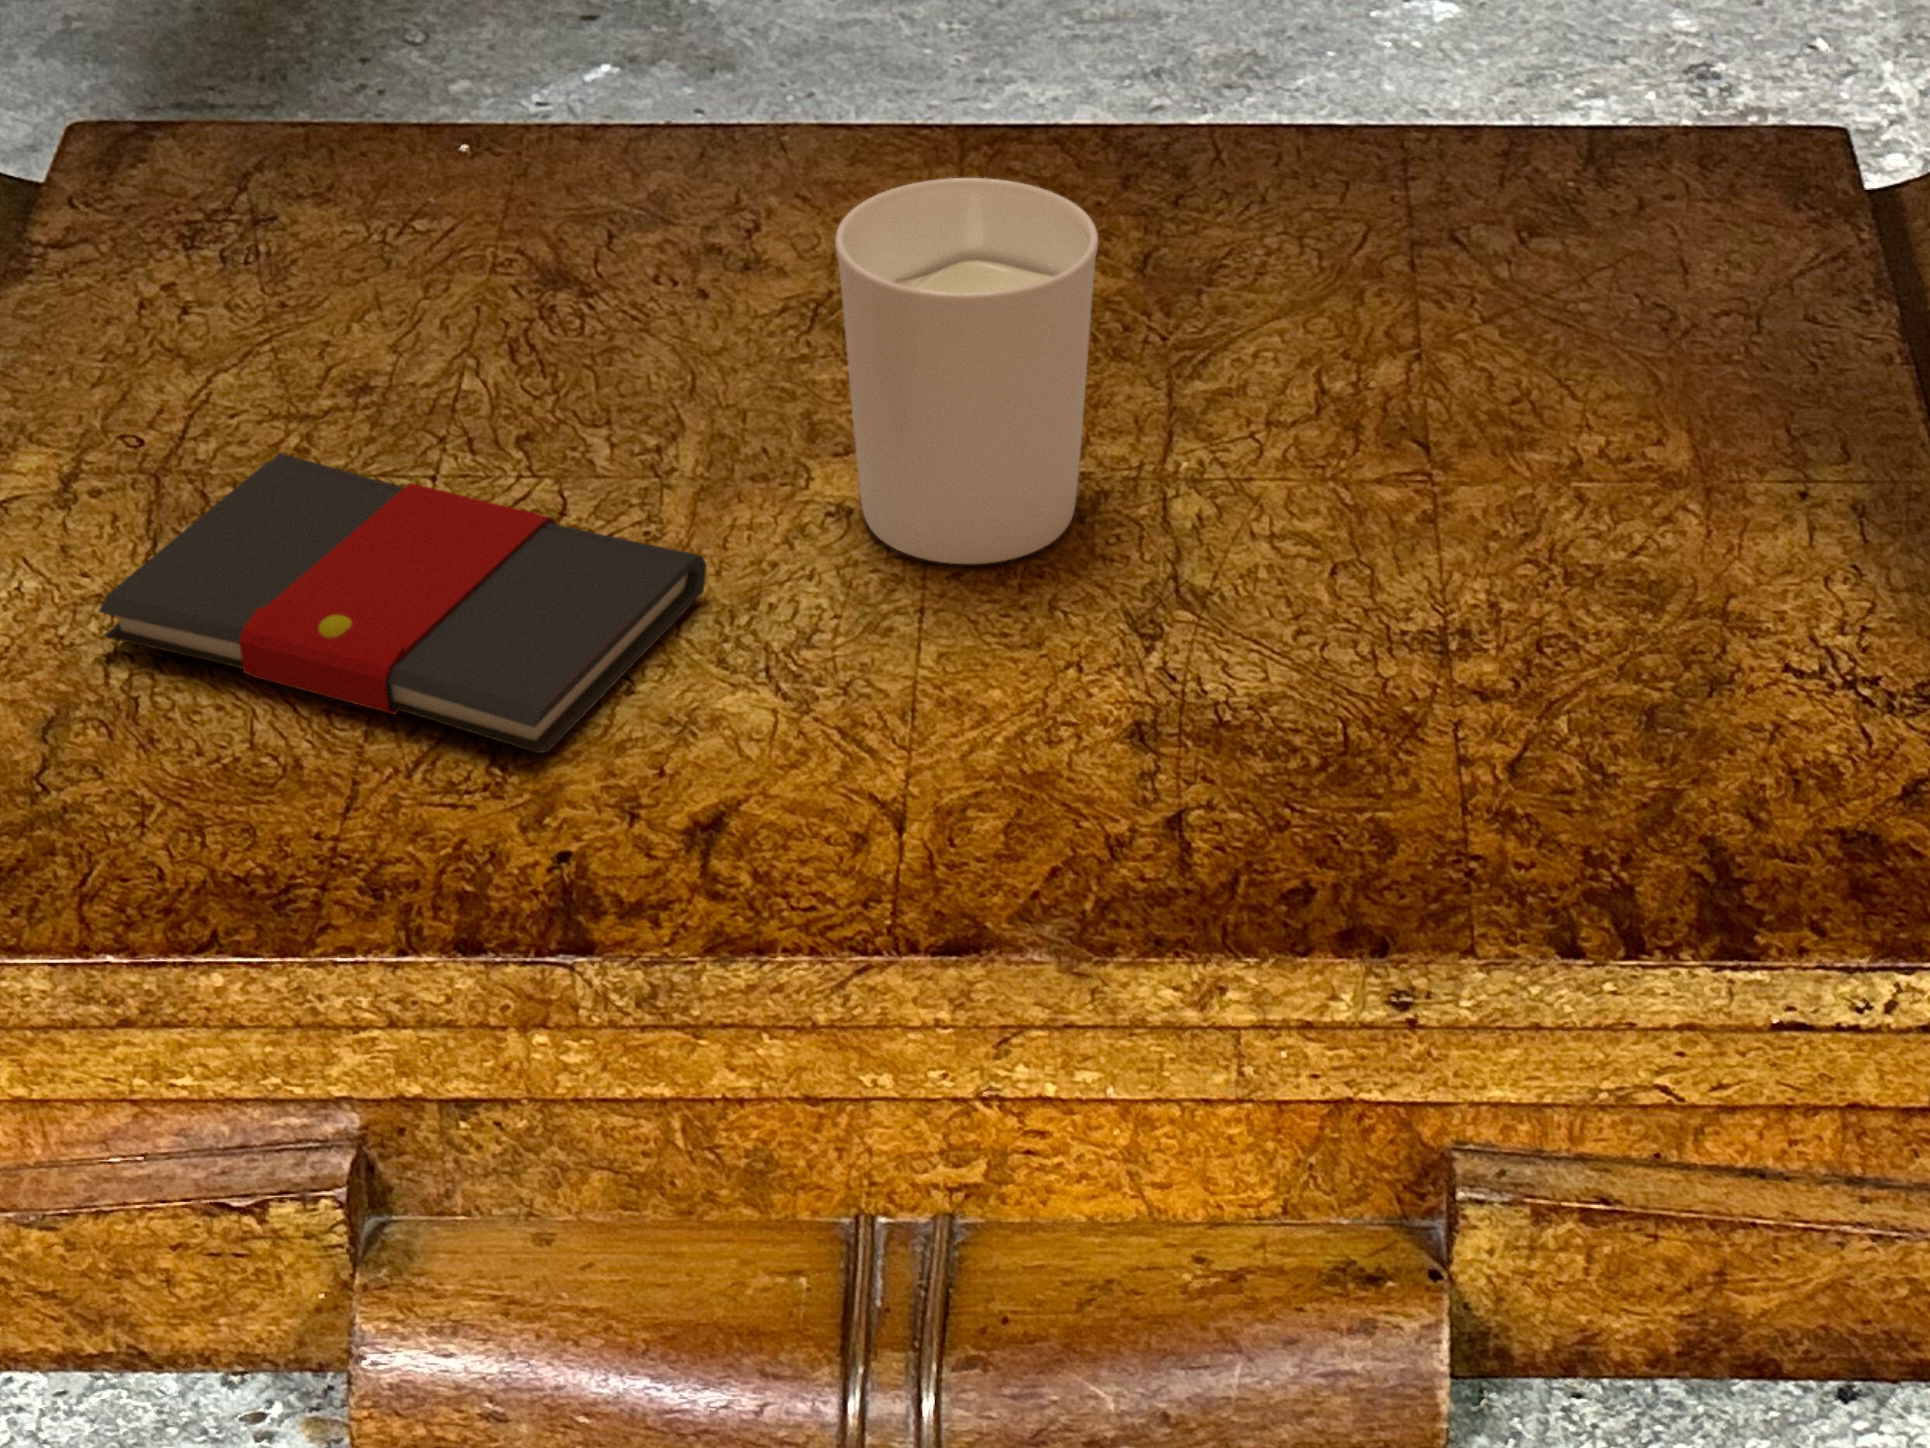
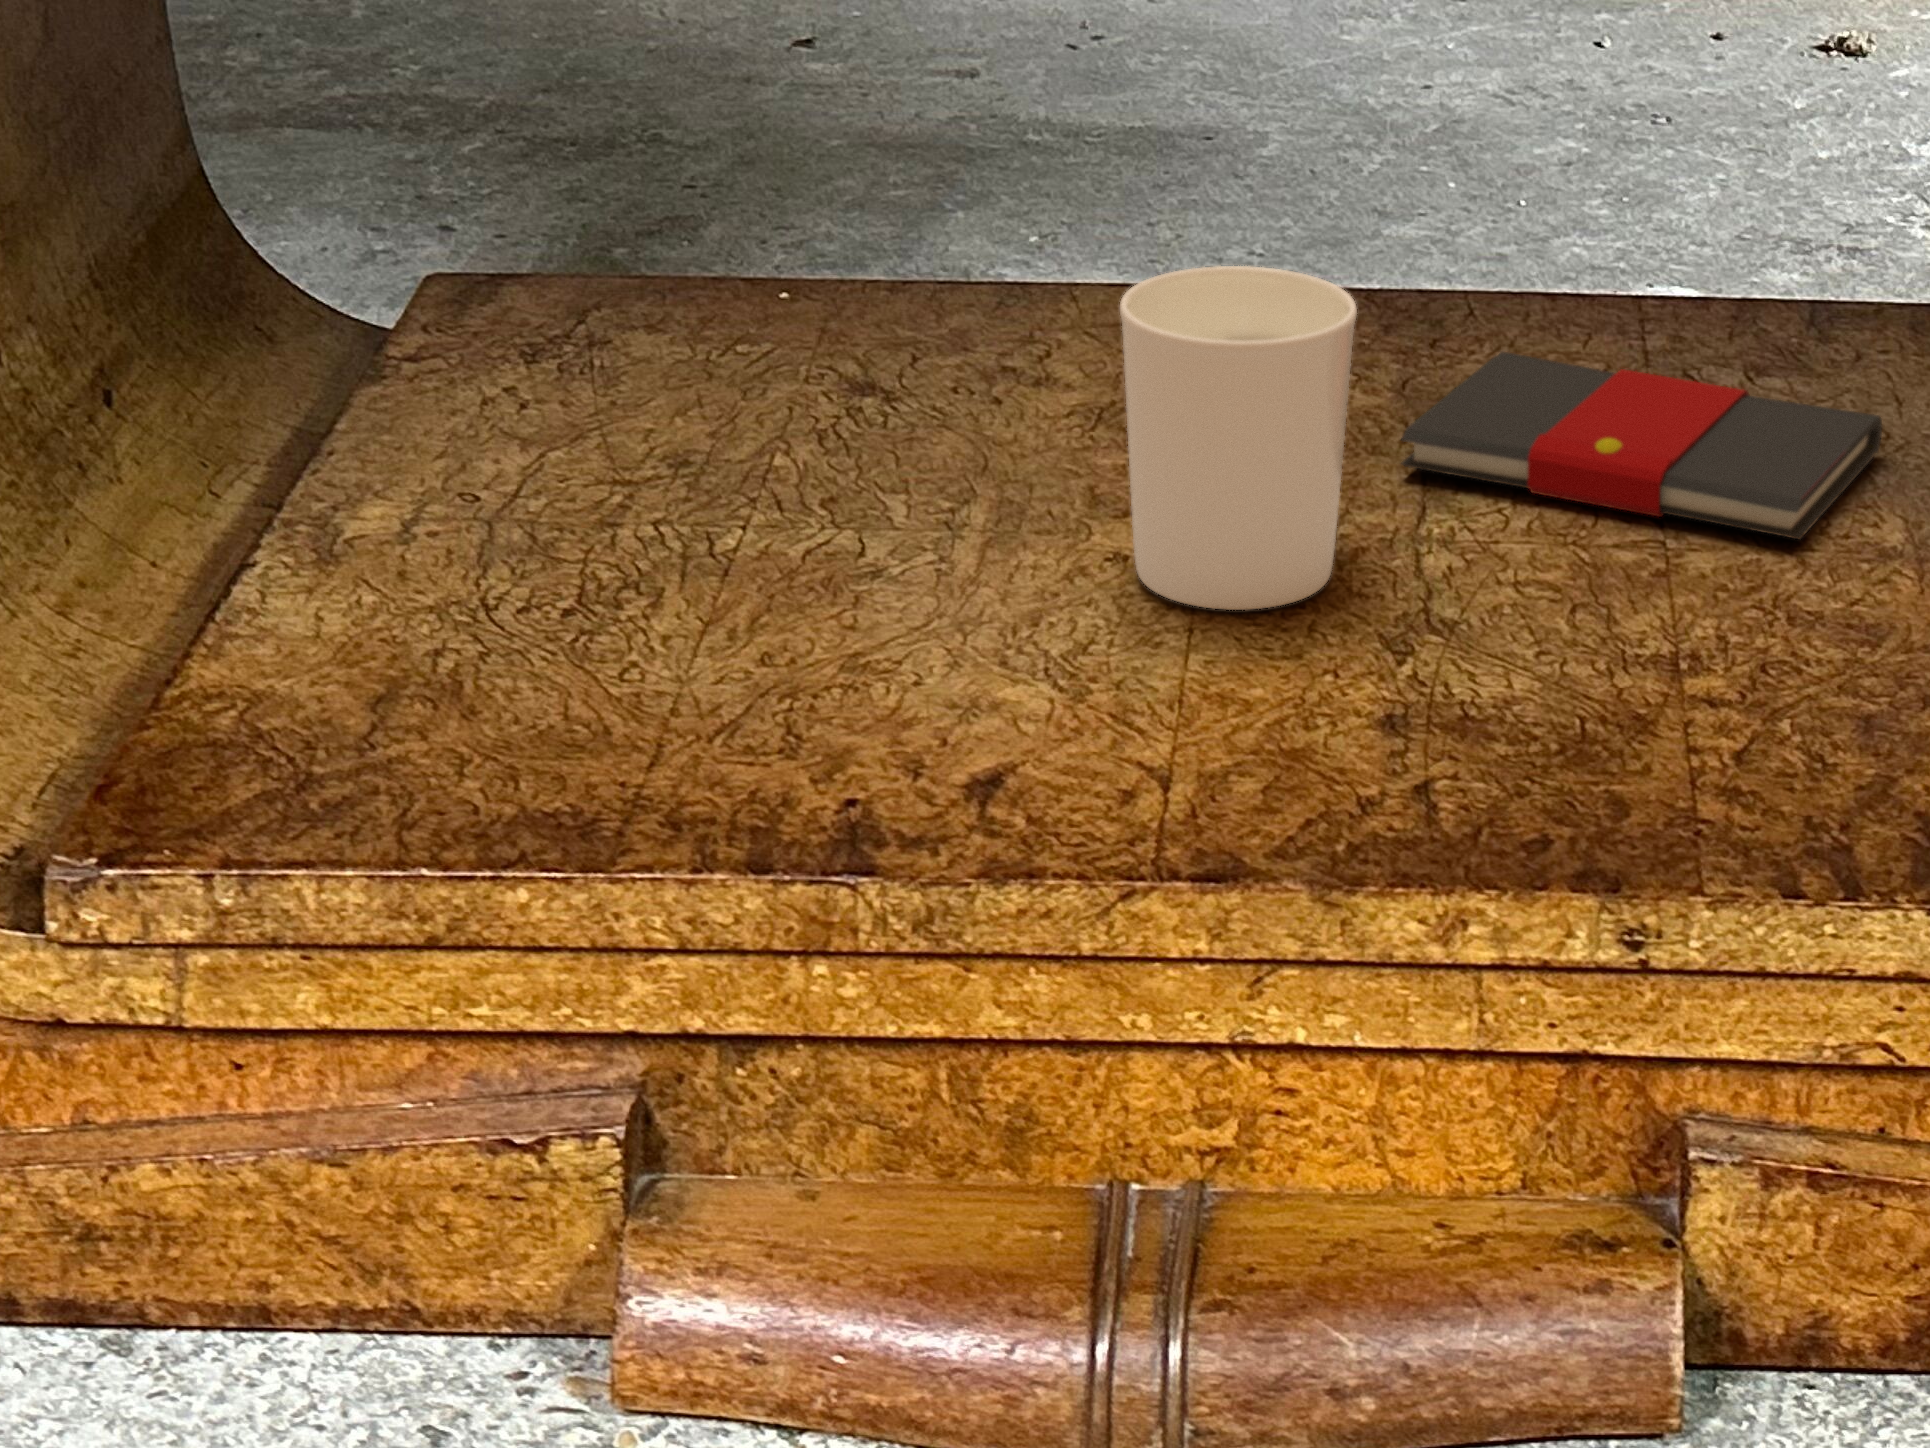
book: present [99,453,707,753] -> present [1401,352,1882,539]

